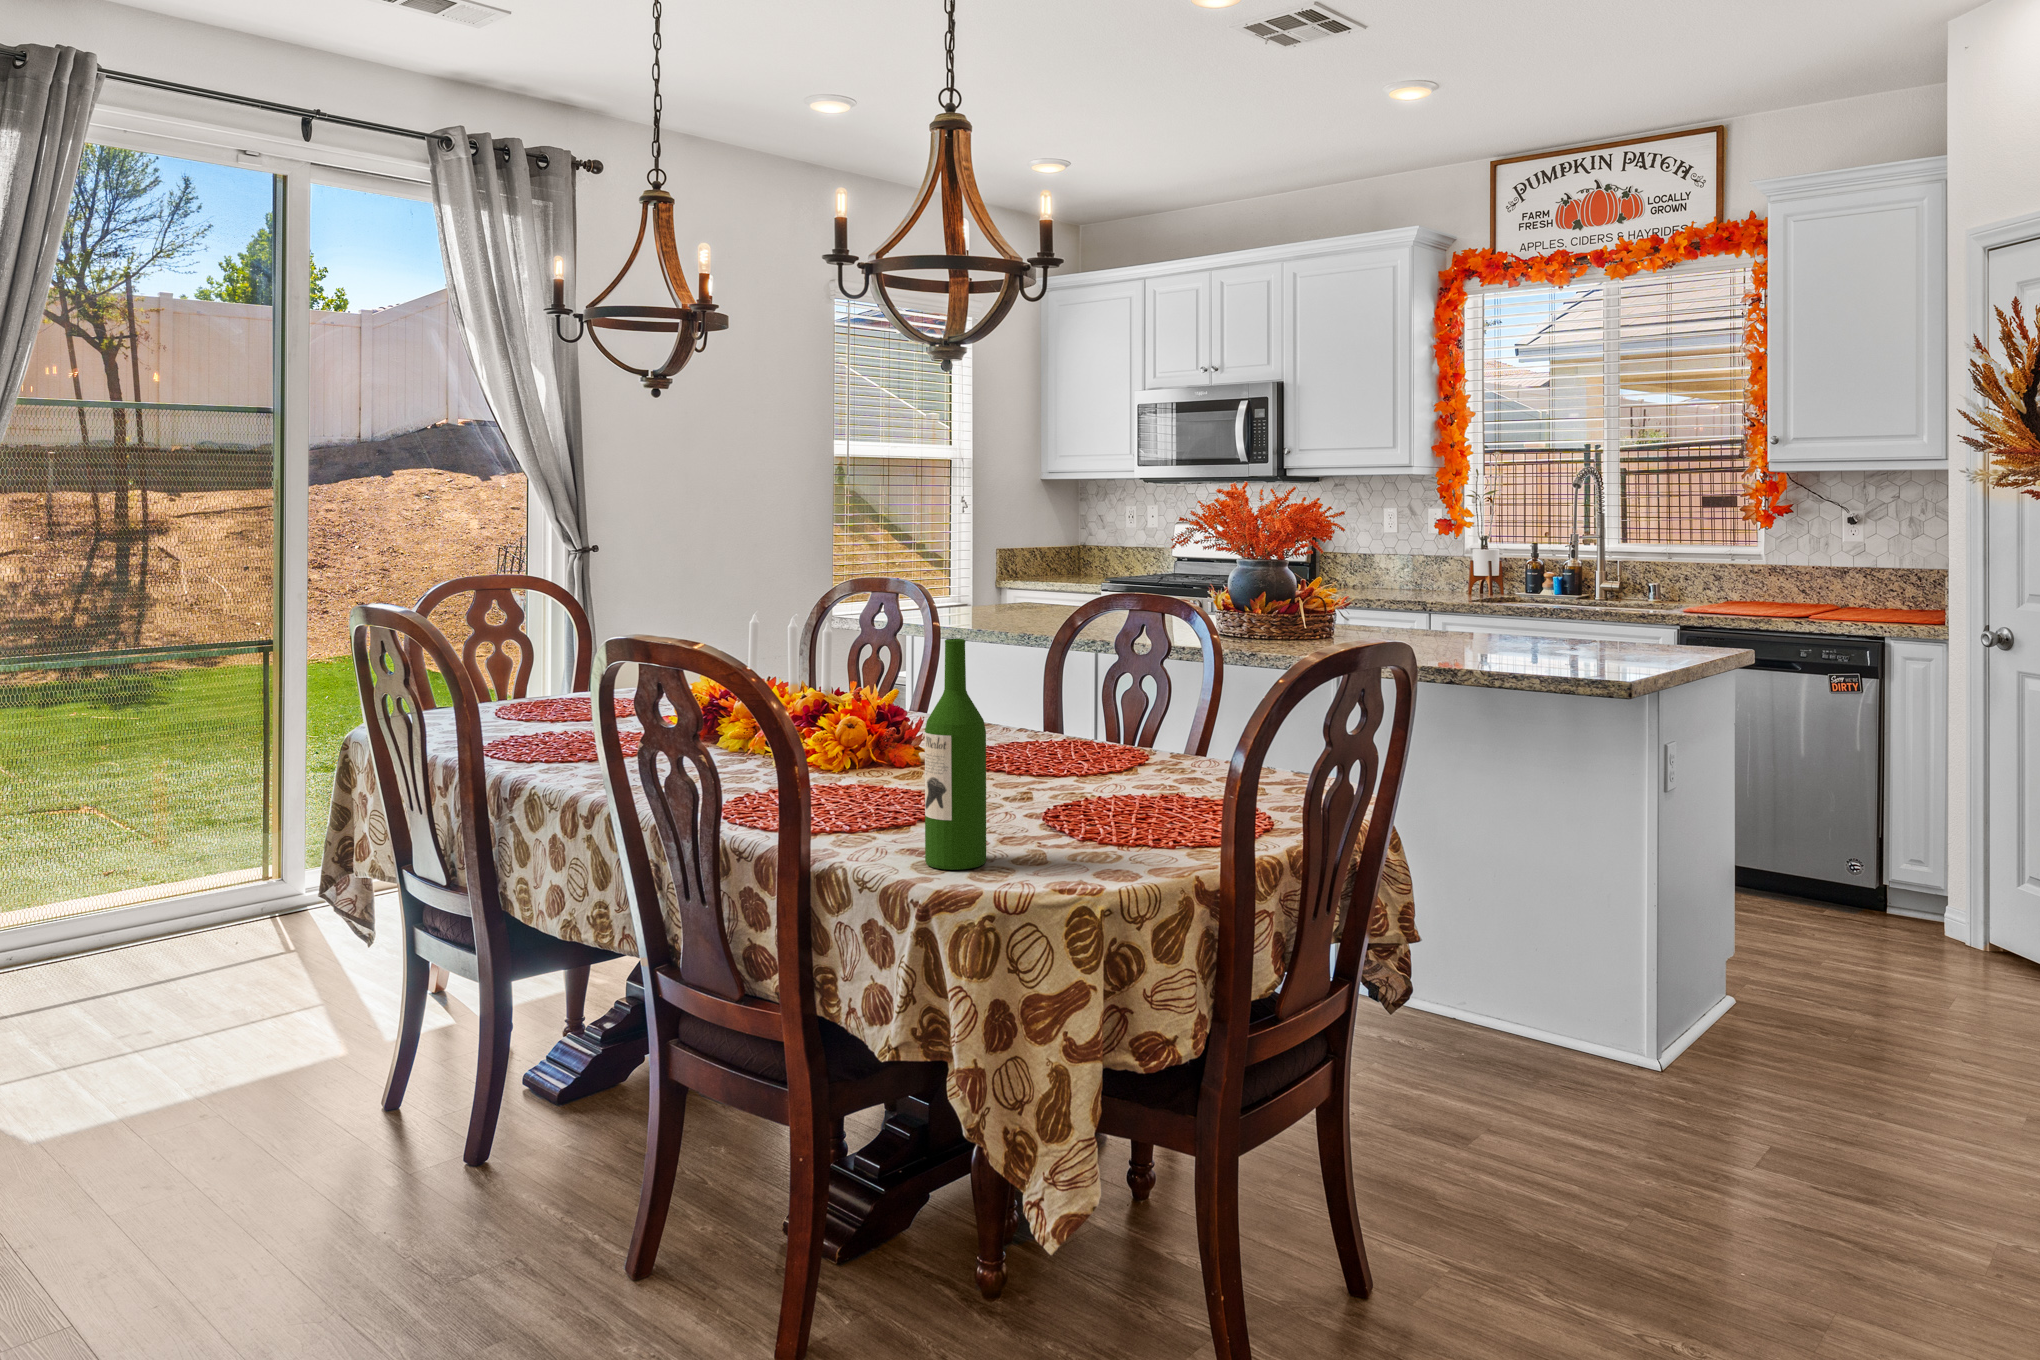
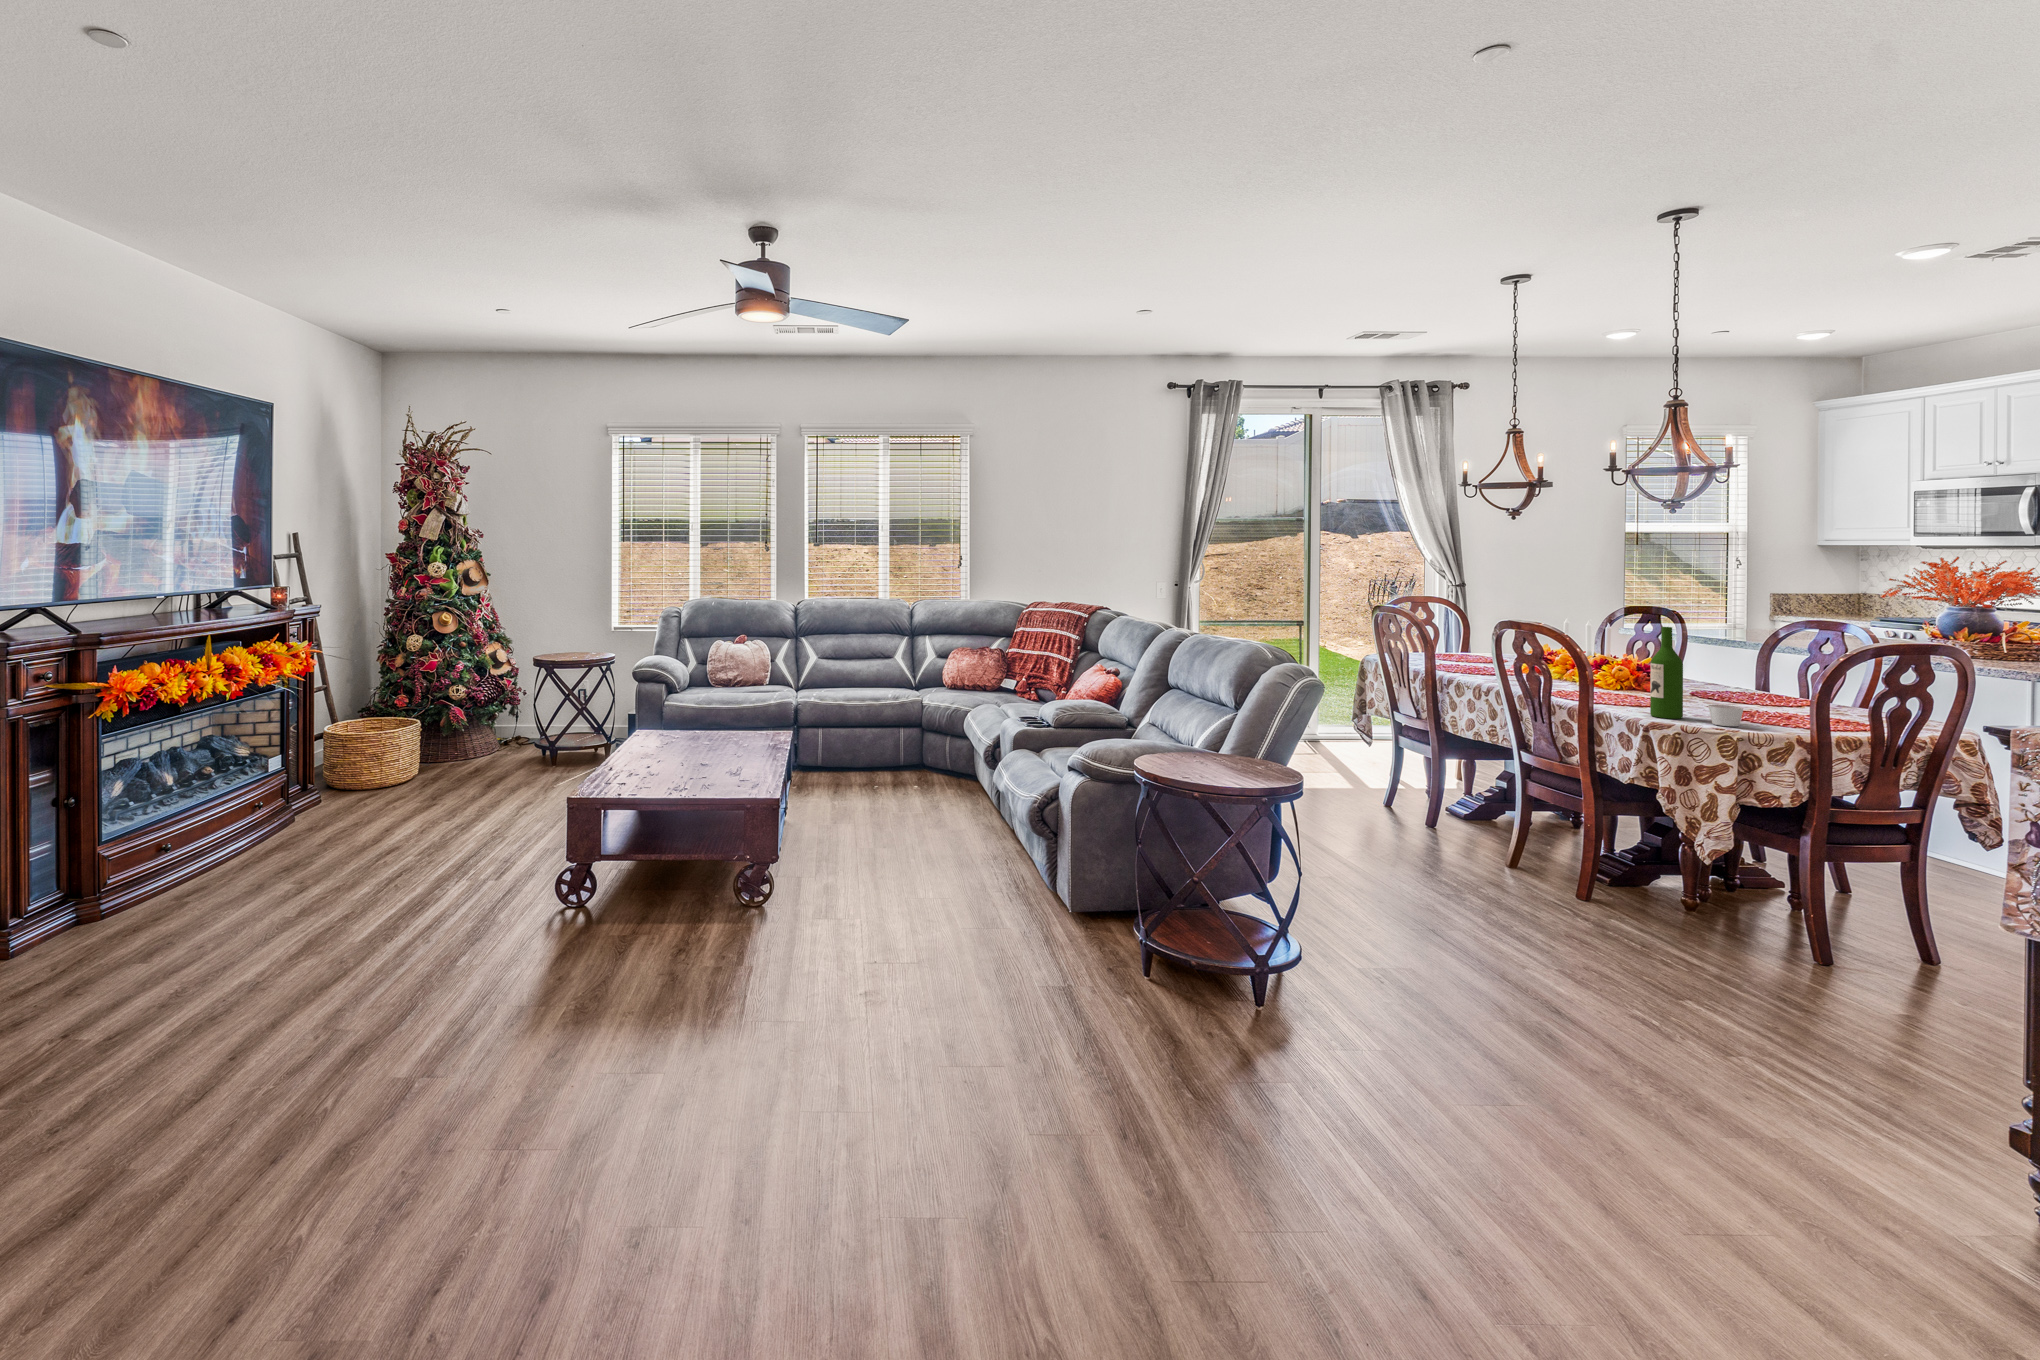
candle: none [1037,821,1100,877] -> present [1708,705,1744,726]

